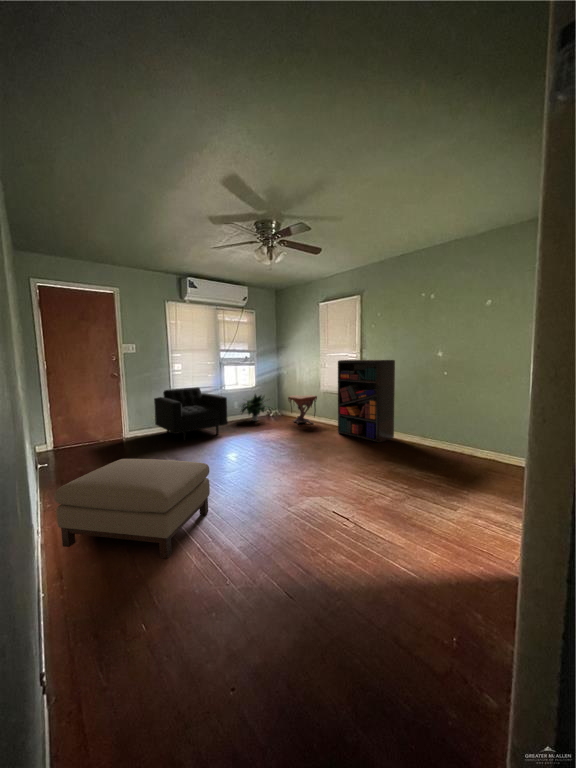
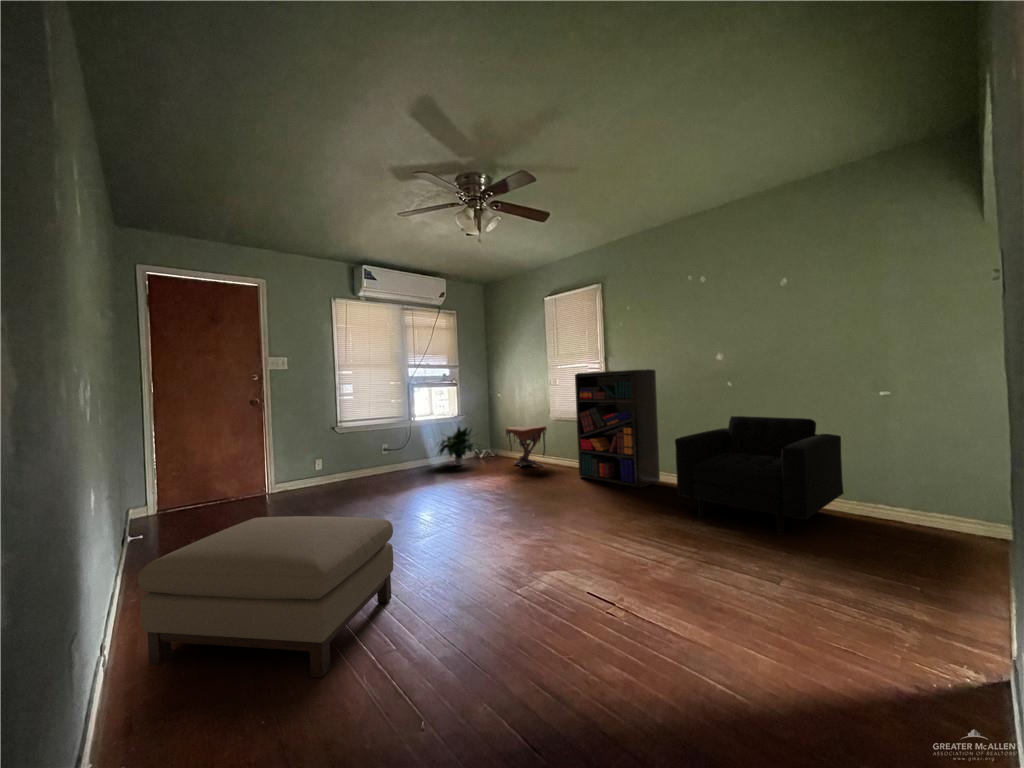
armchair: present [154,387,228,441] -> present [675,416,843,535]

